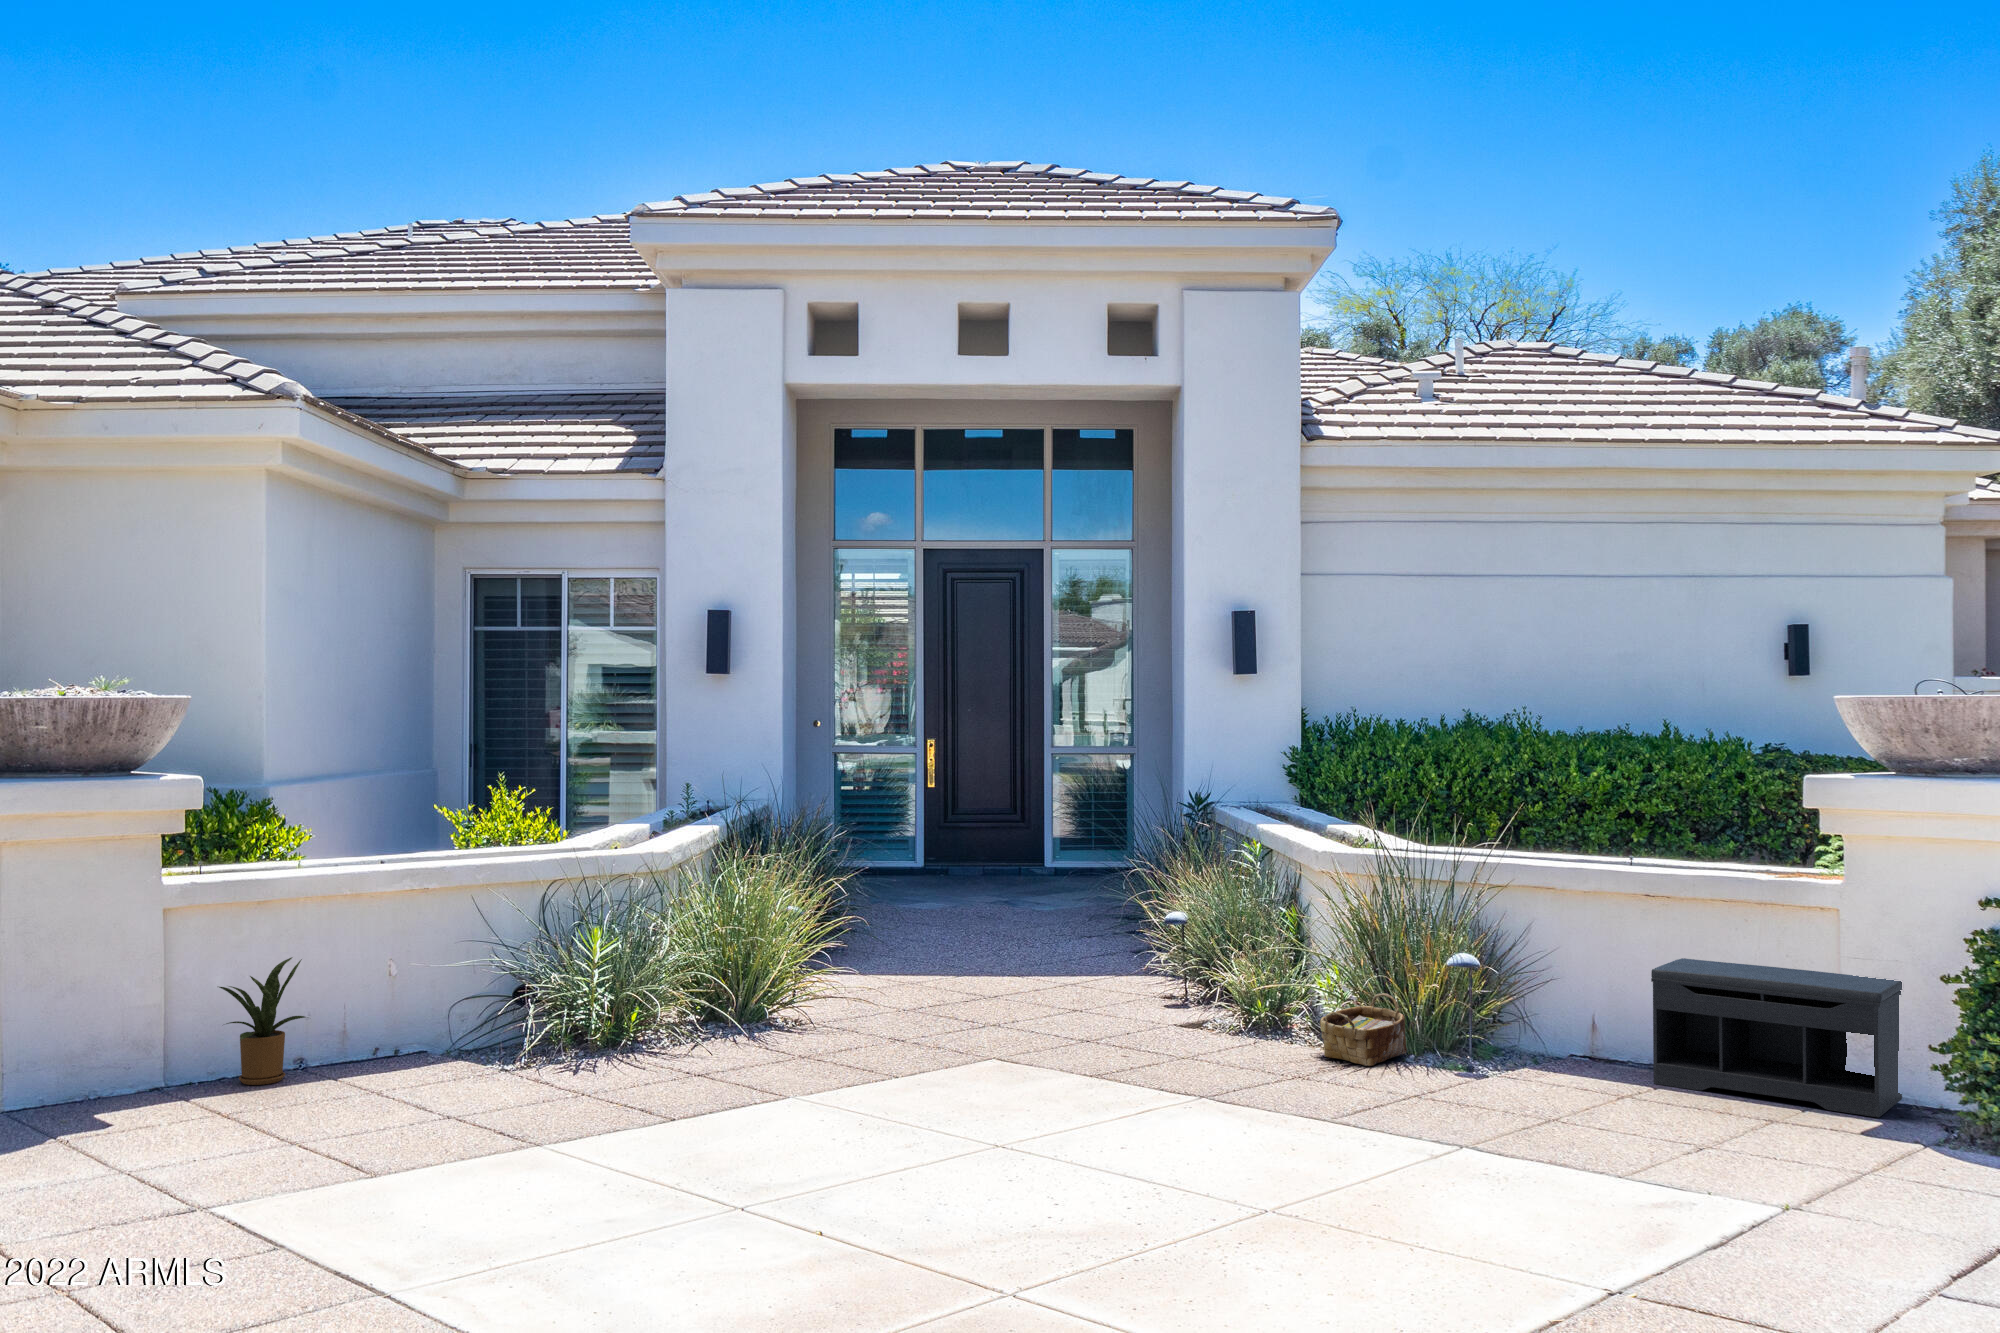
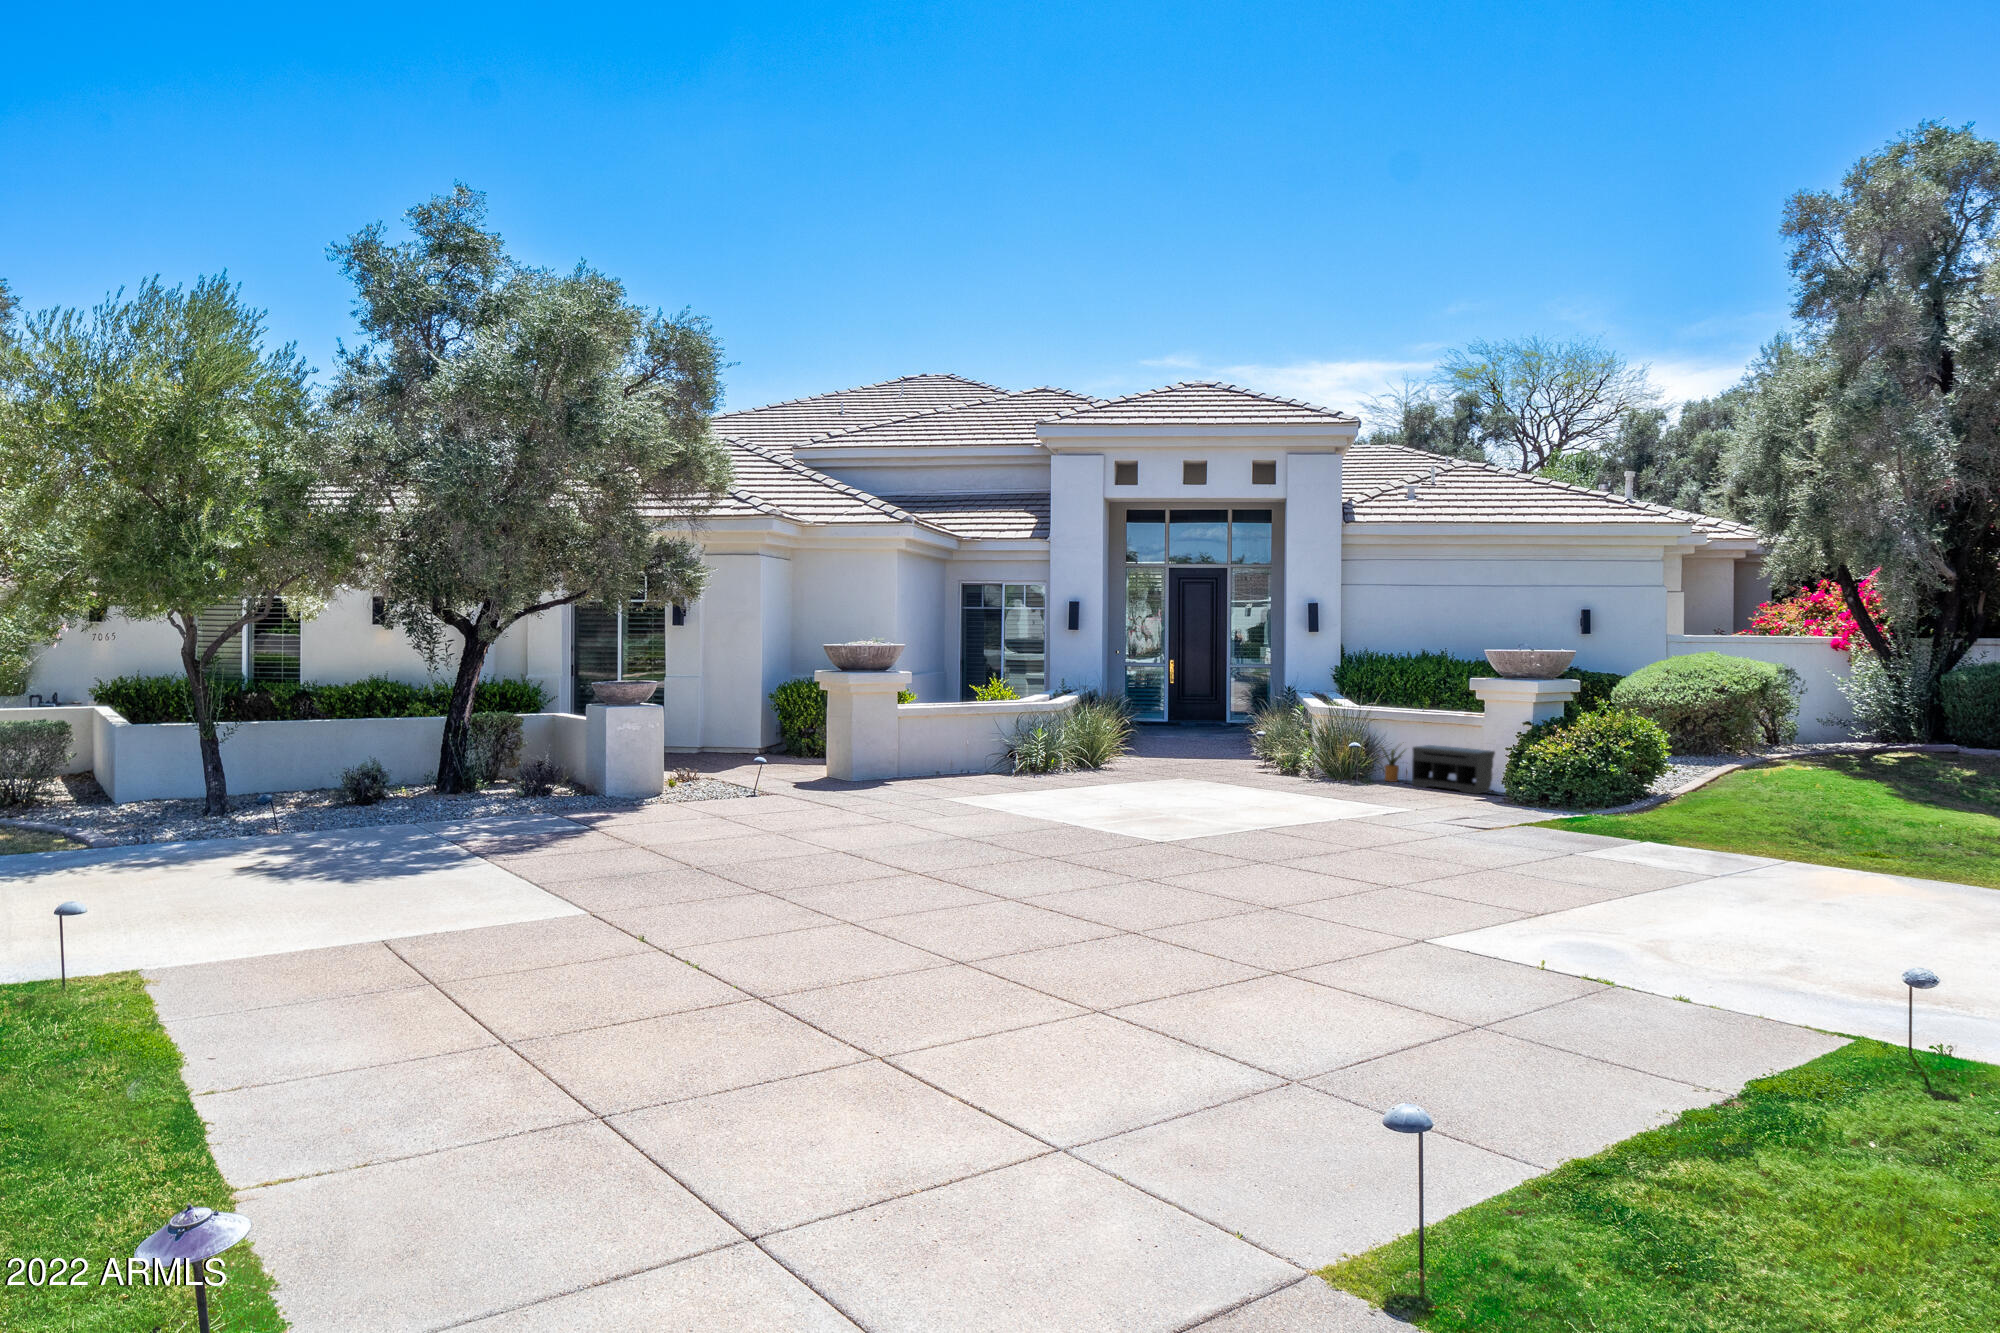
house plant: present [219,957,306,1085] -> present [1381,747,1404,782]
woven basket: present [1320,993,1407,1066] -> none [1300,756,1331,779]

